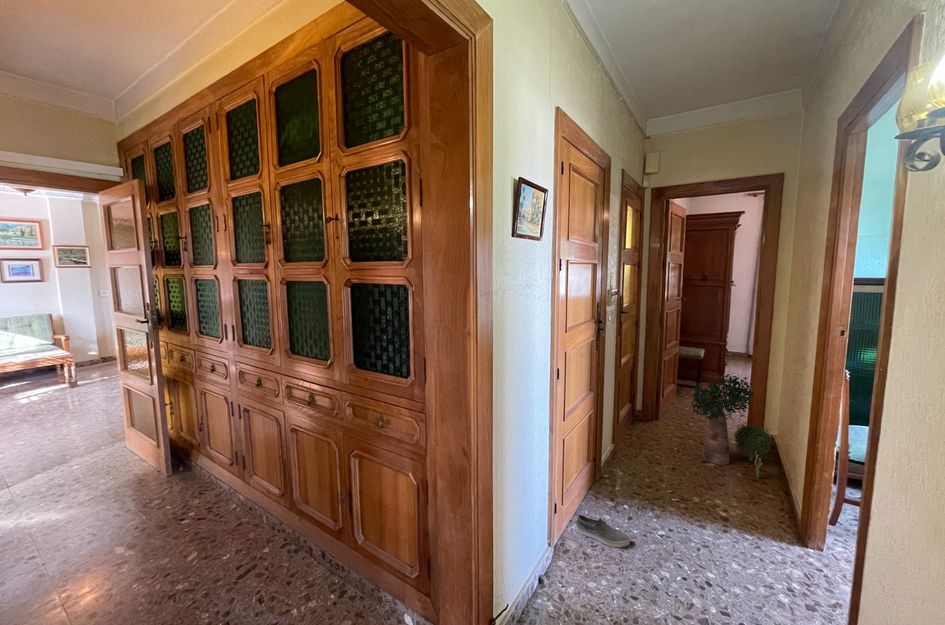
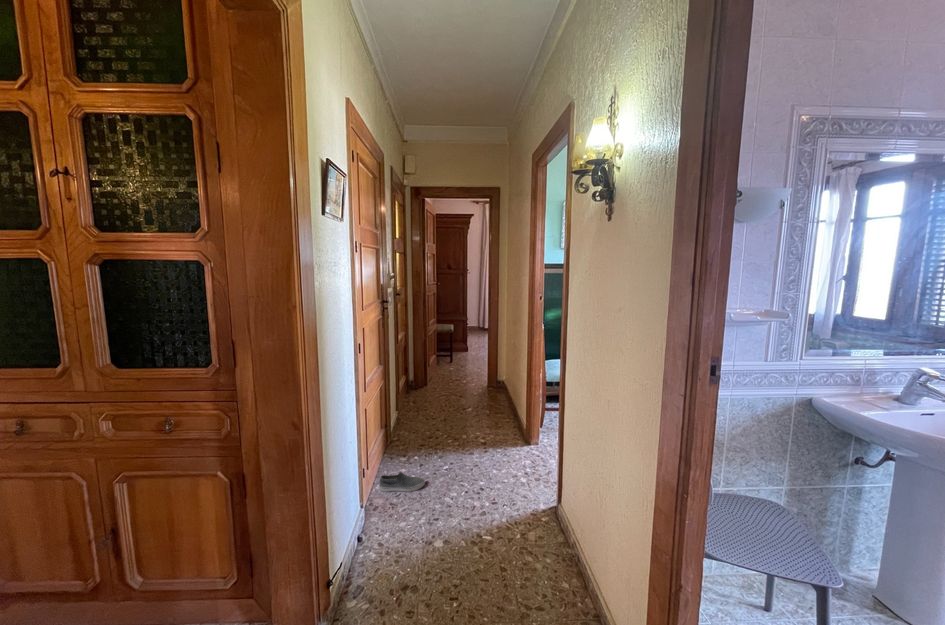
potted plant: present [691,374,771,478] -> none [453,338,506,412]

